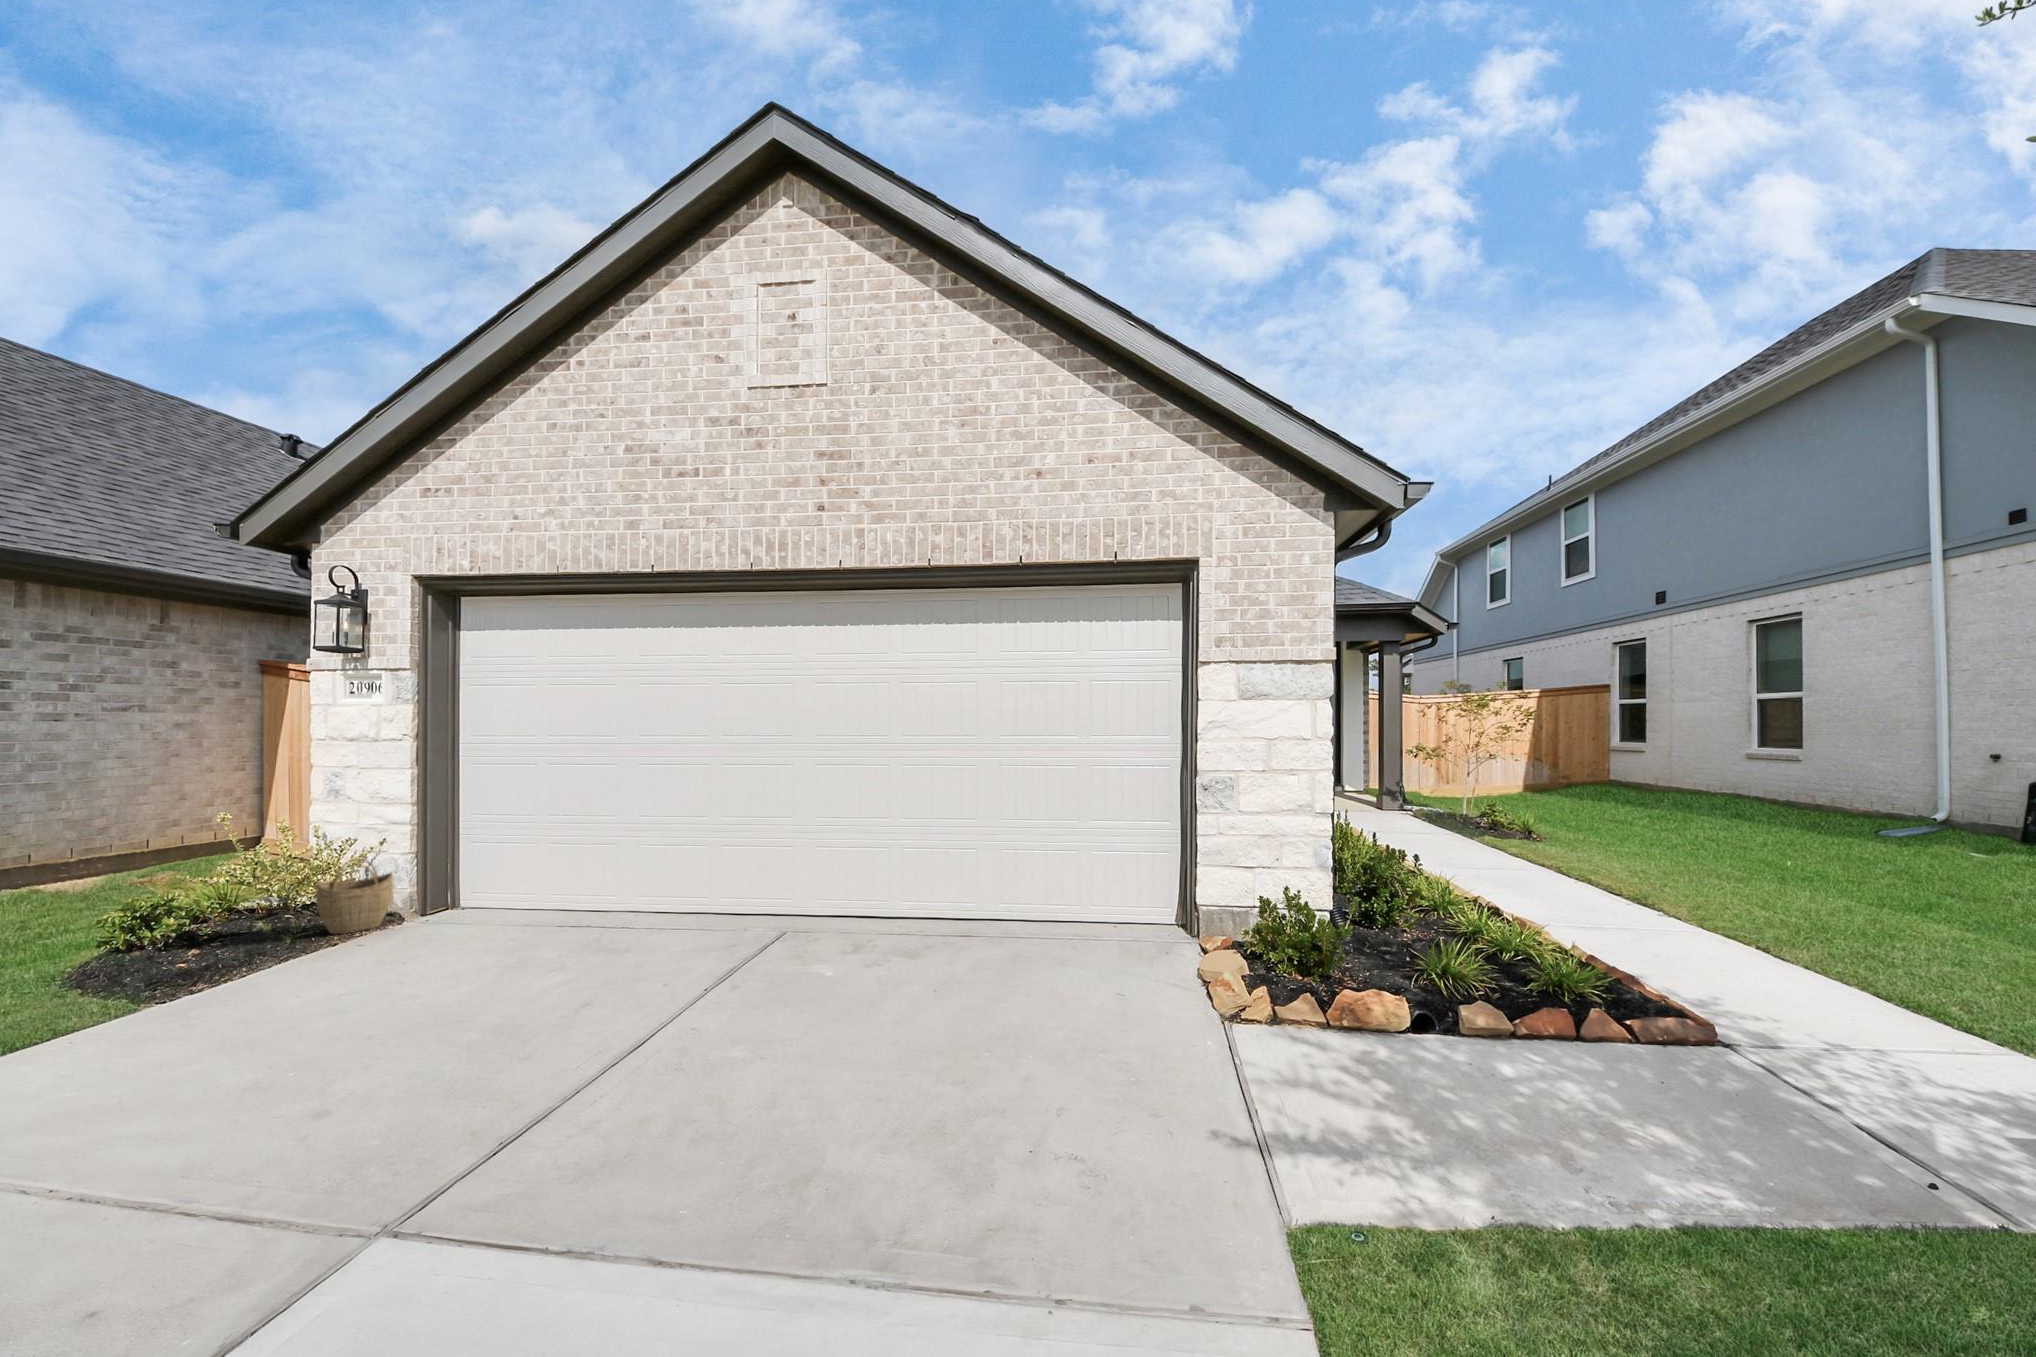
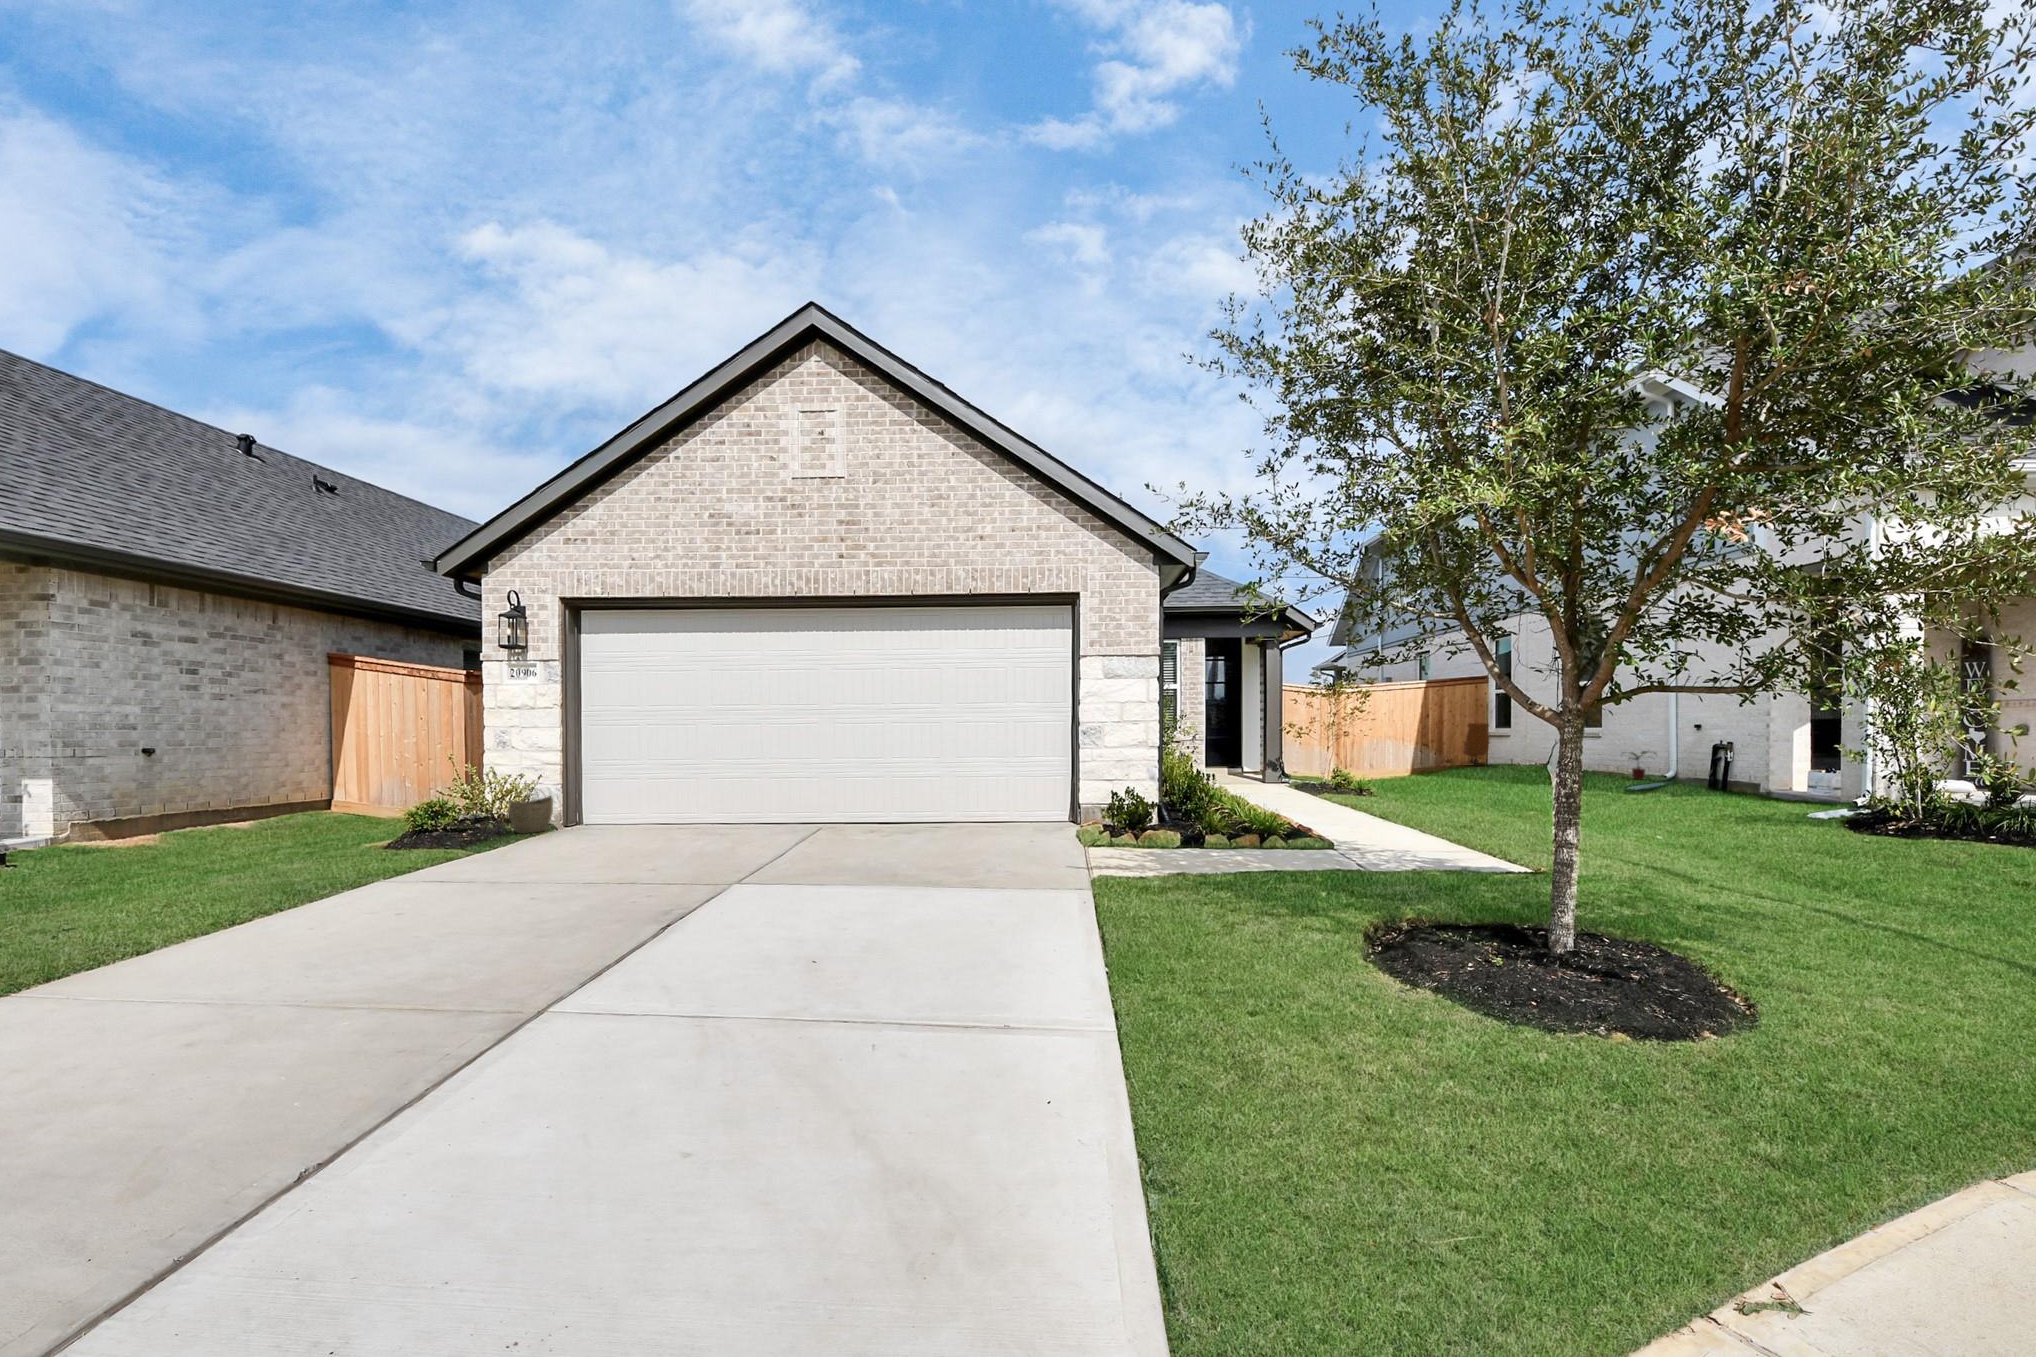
lounge chair: none [1652,744,1701,800] -> present [1463,723,1489,764]
potted plant: none [1927,792,1996,833] -> present [1631,751,1648,780]

